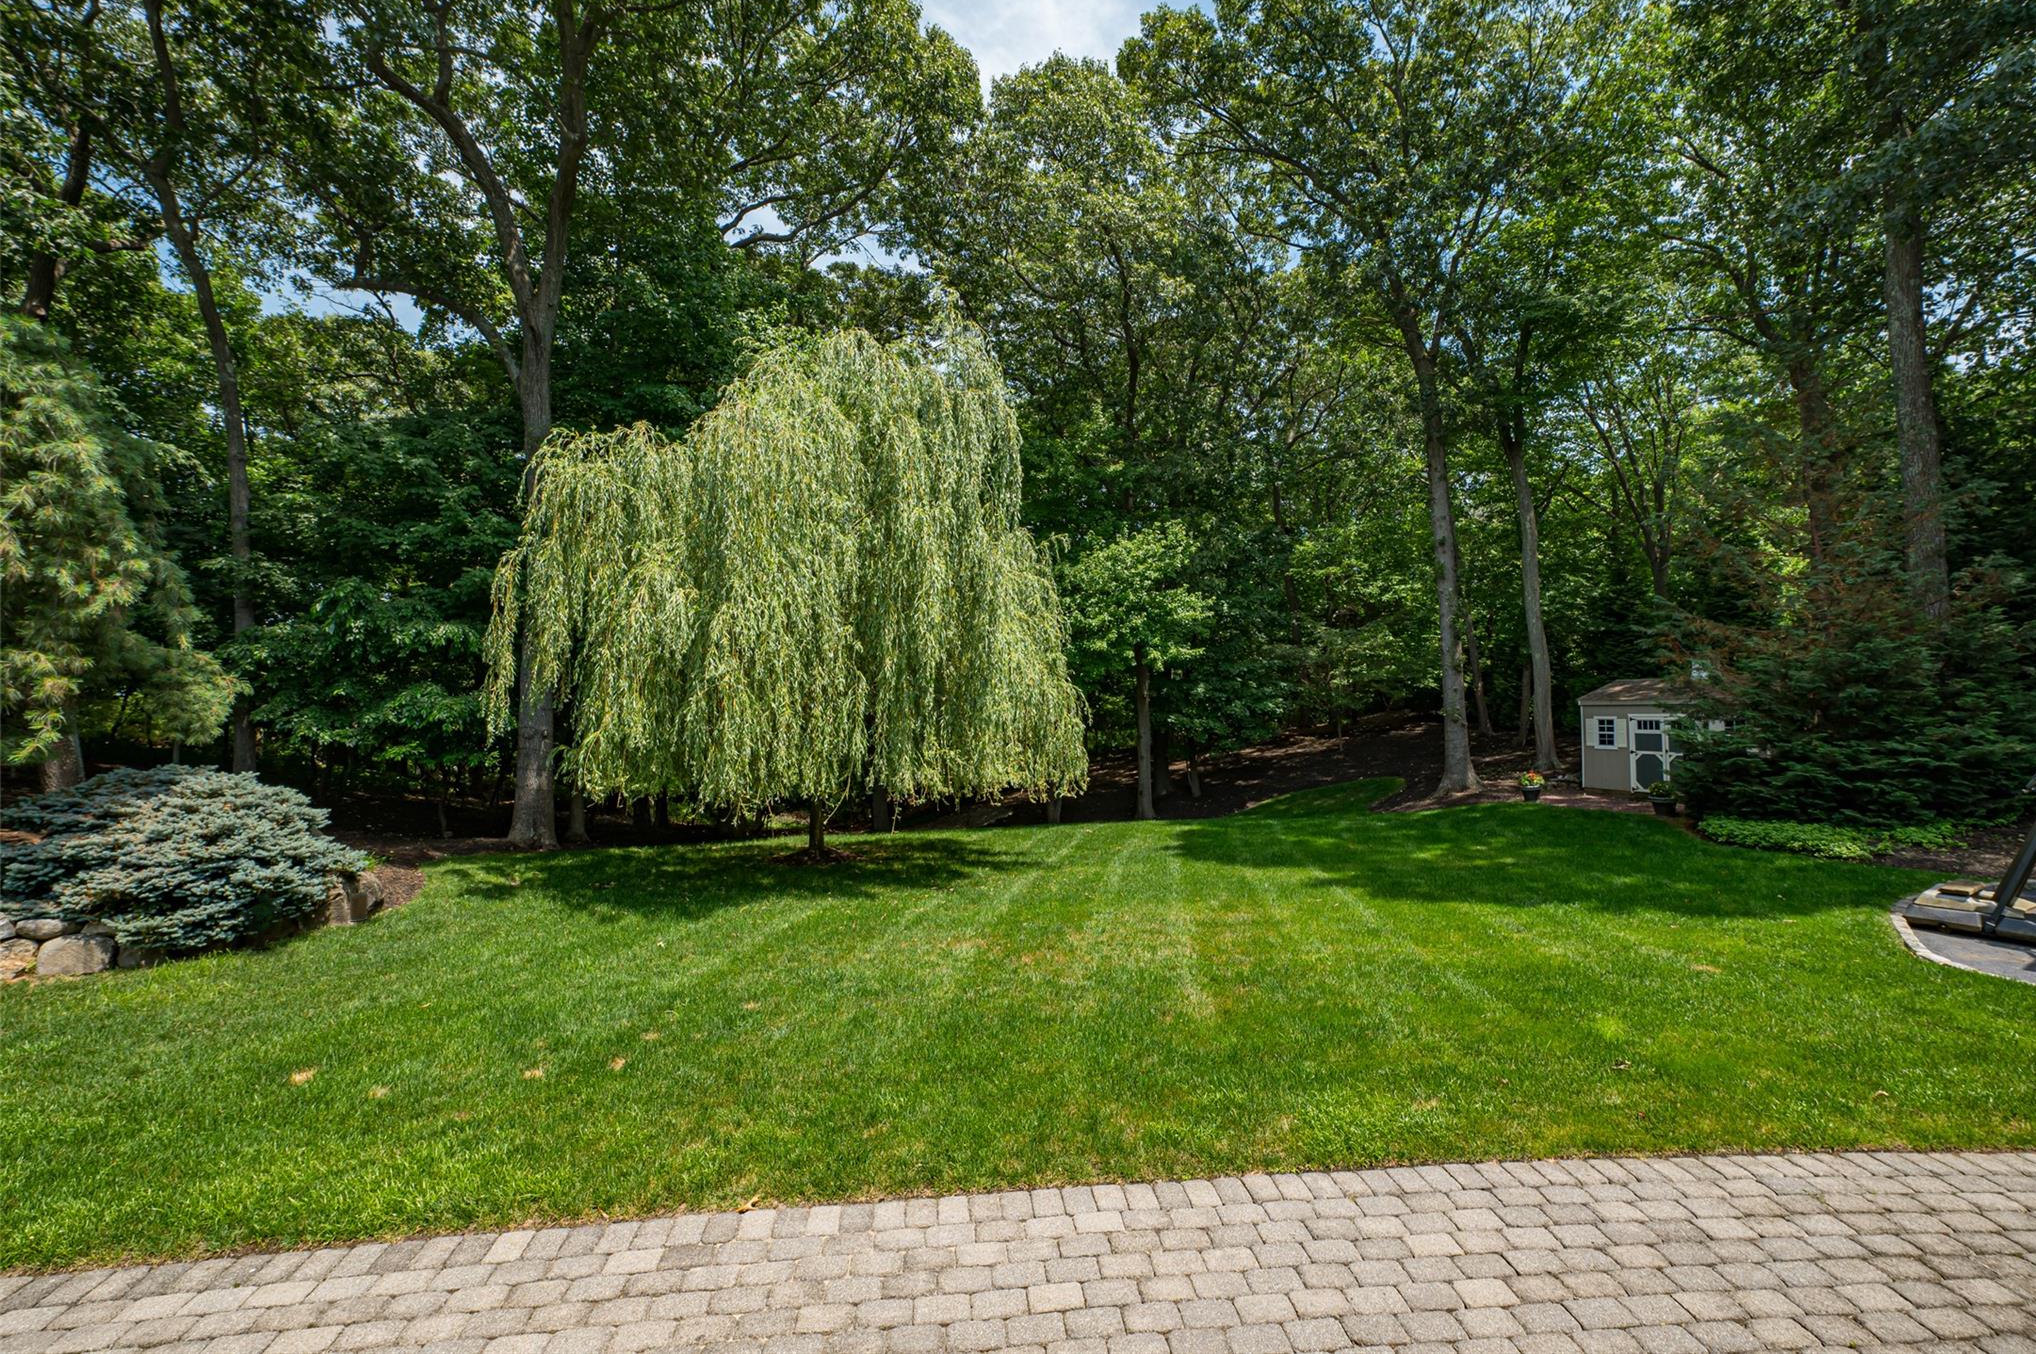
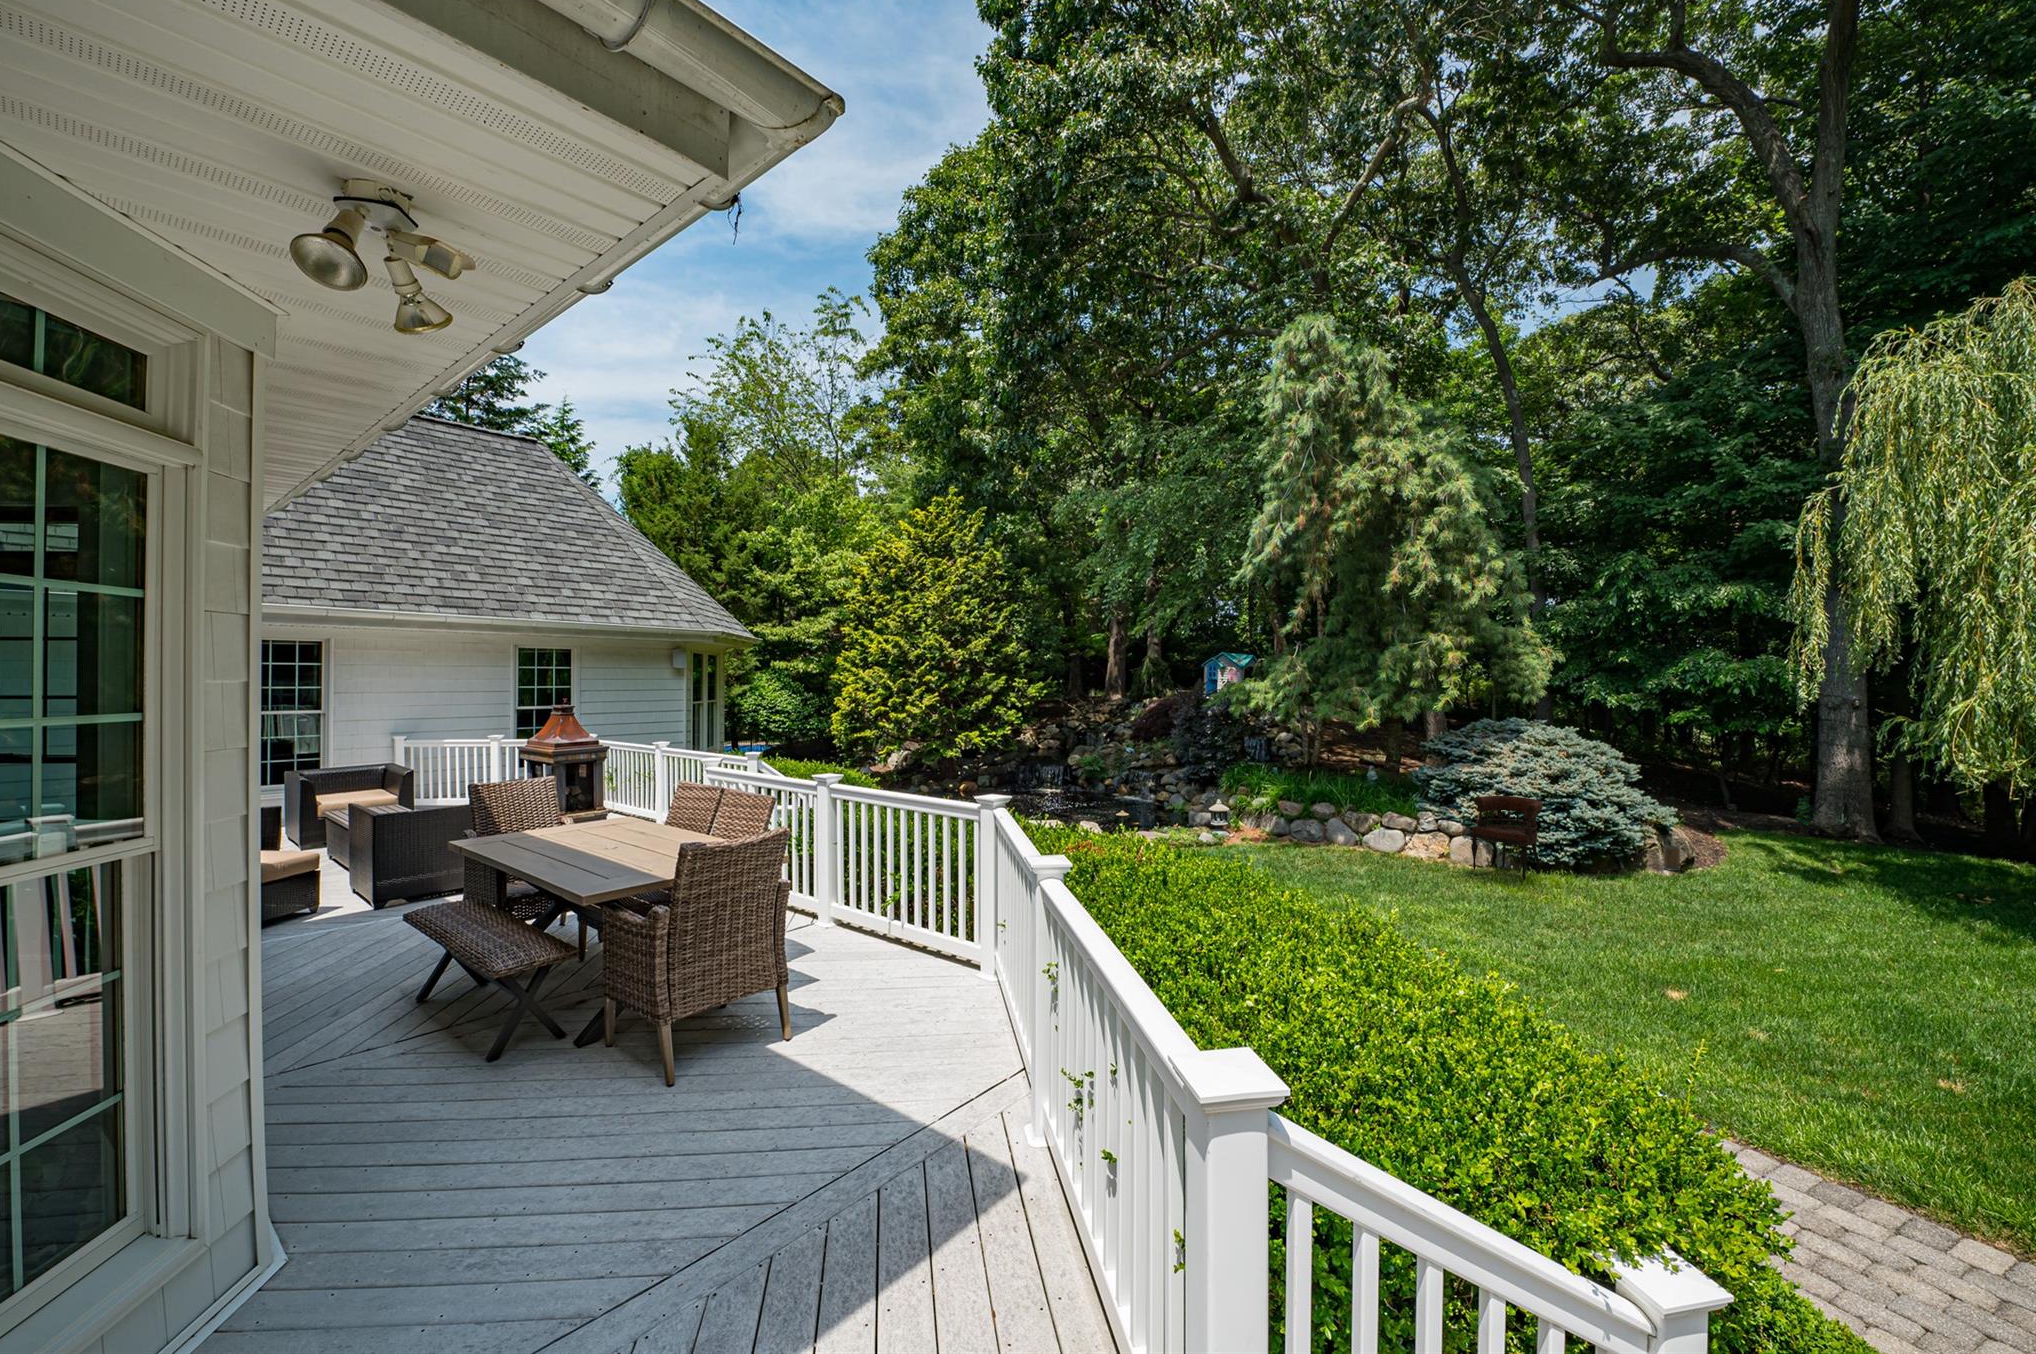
armchair: none [61,869,183,982] -> present [1471,796,1543,880]
decorative plant: present [240,888,281,950] -> present [1792,795,1819,836]

